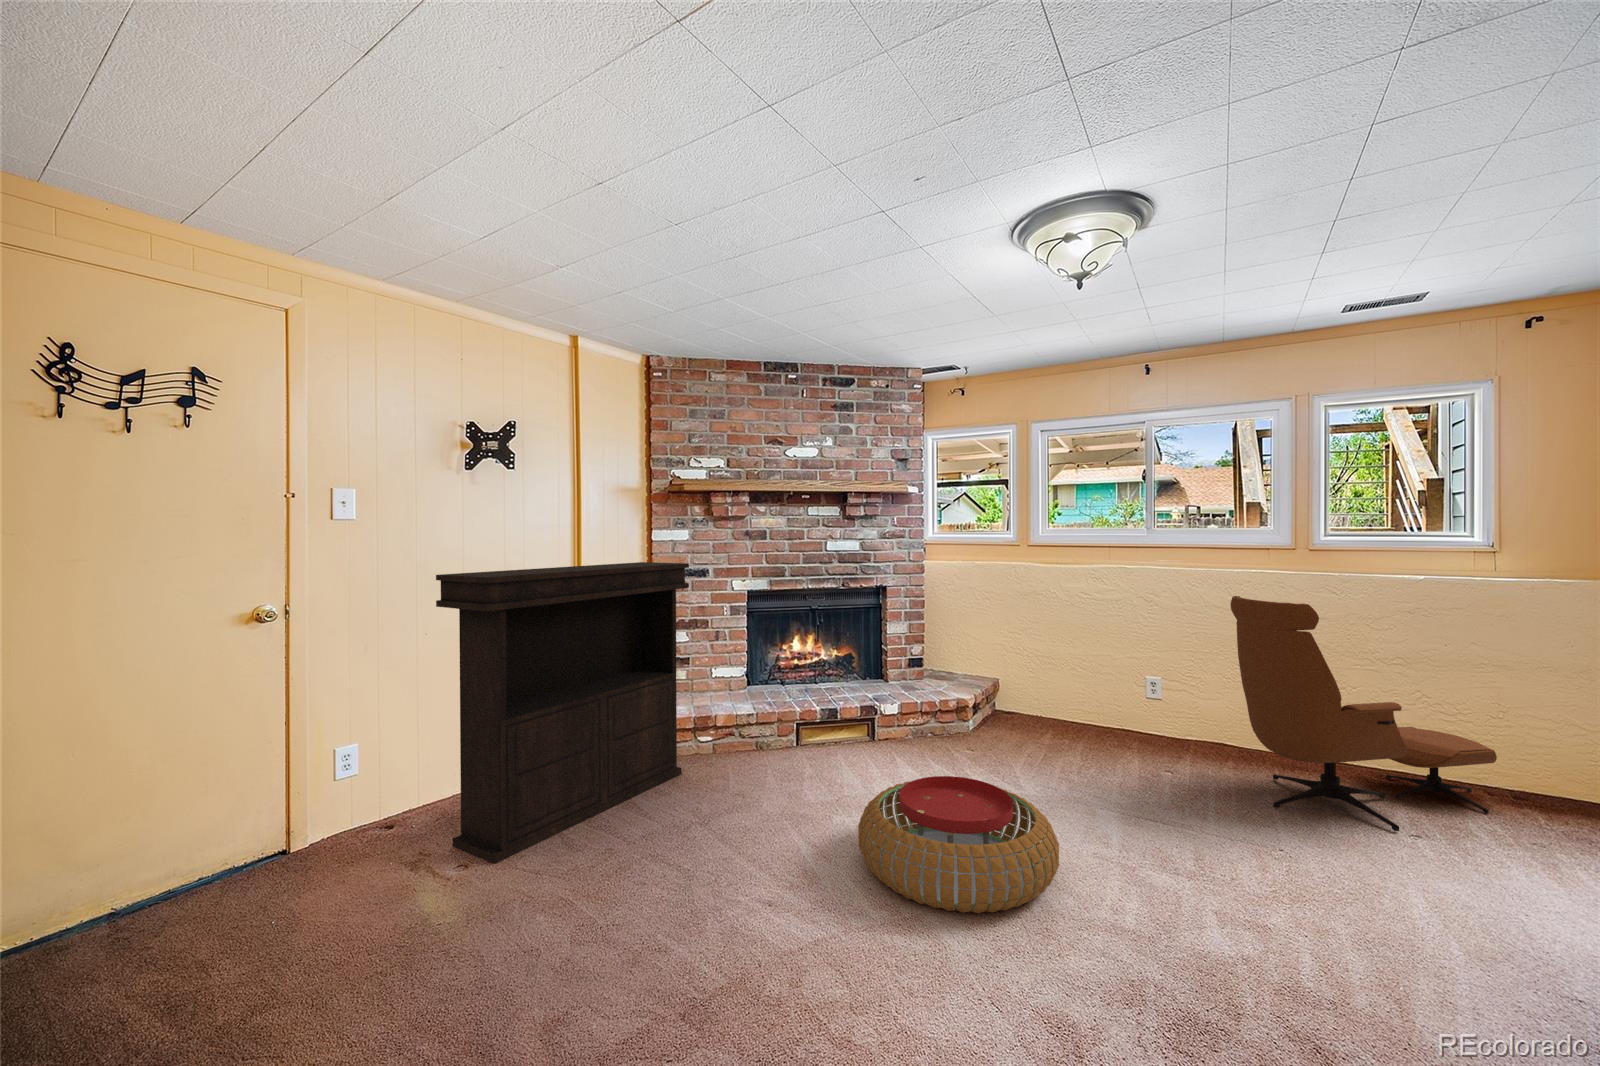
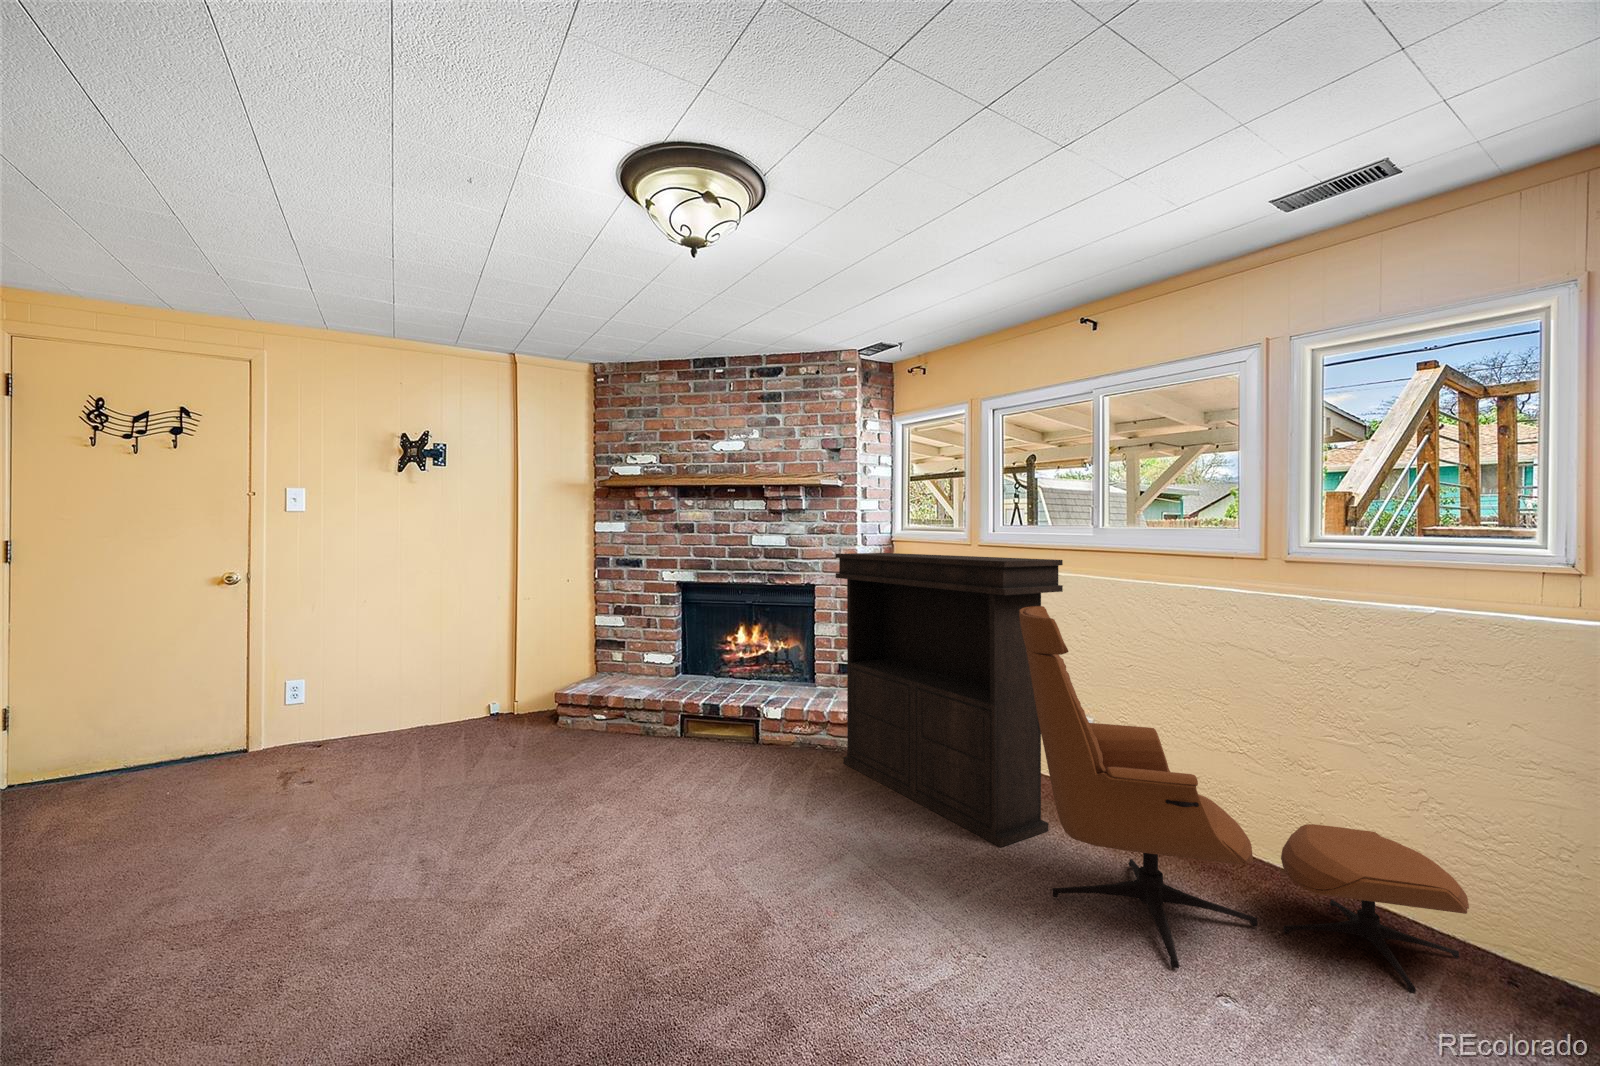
console table: present [436,562,689,863] -> present [835,553,1063,847]
pouf: present [858,776,1059,913] -> none [476,769,688,908]

